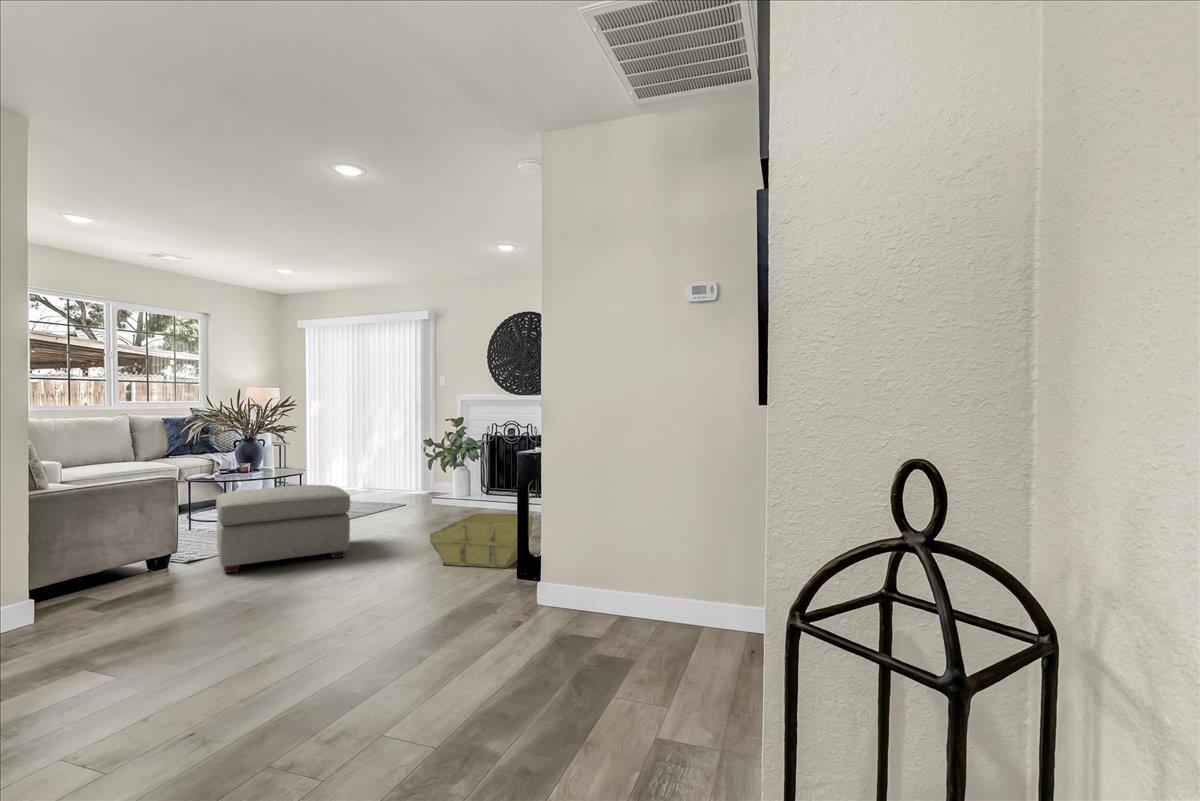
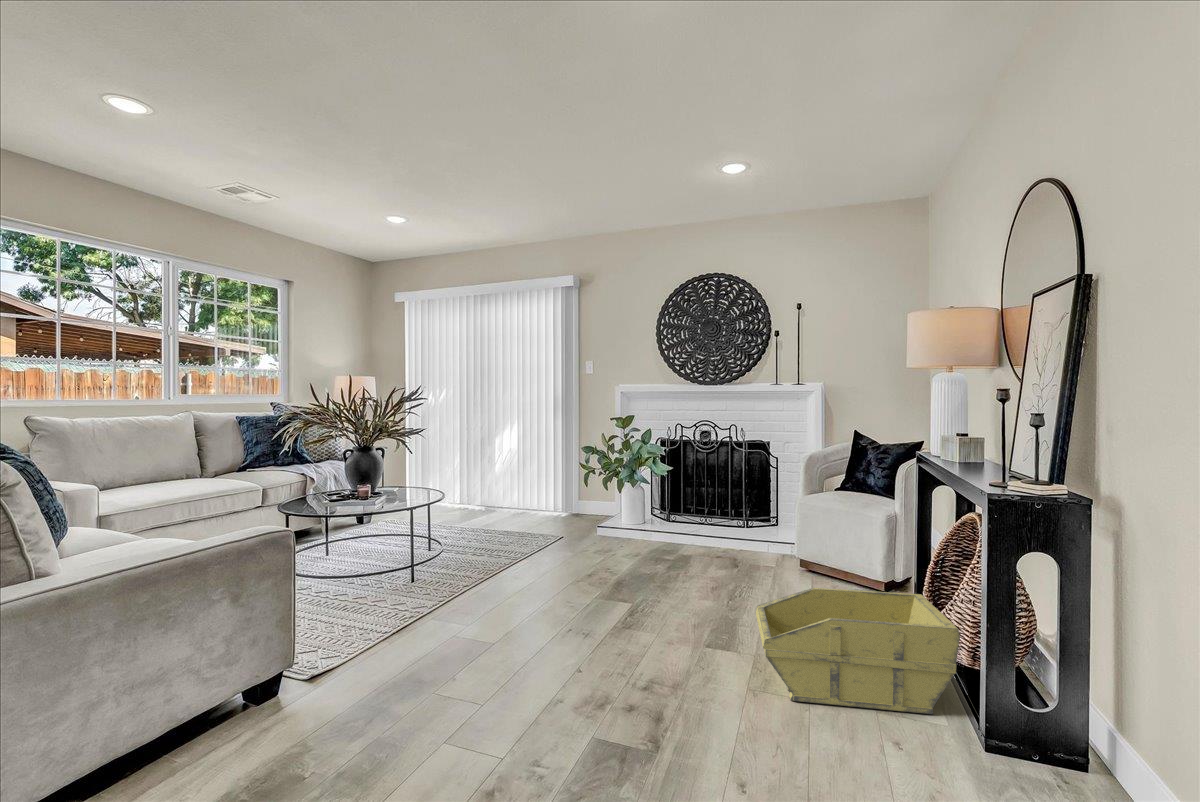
ottoman: present [216,485,350,573] -> none [354,531,592,723]

